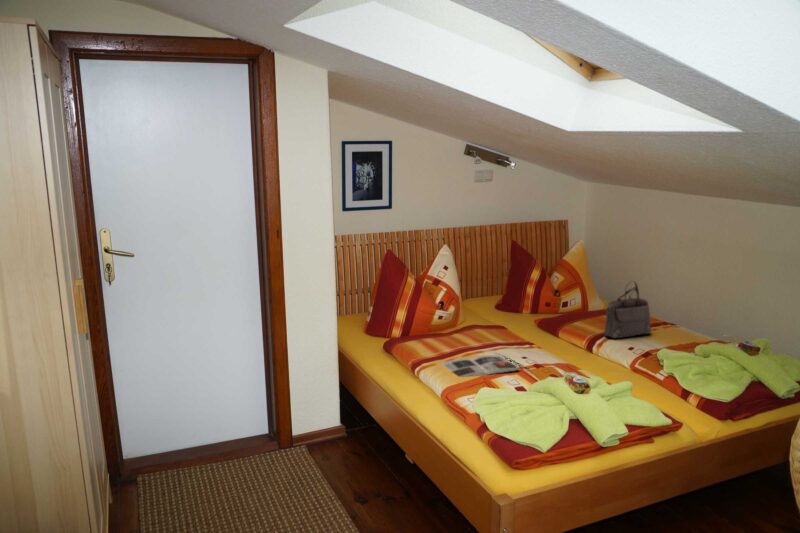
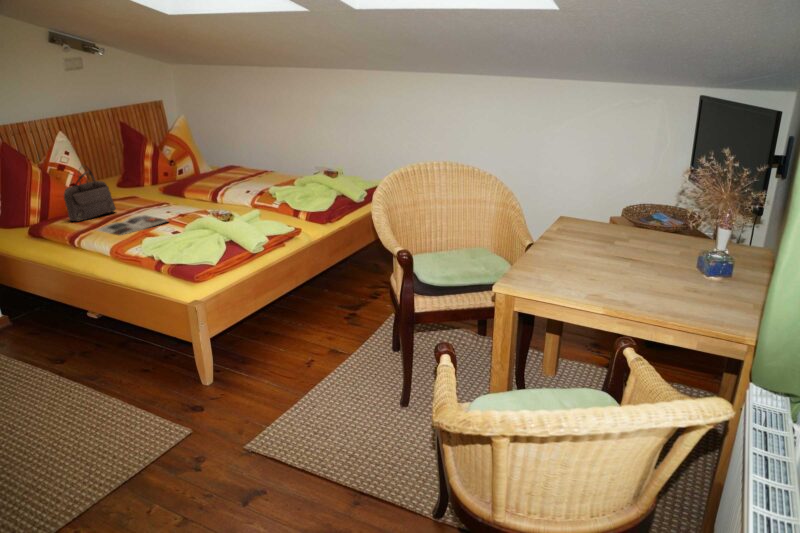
handbag: present [604,282,651,338] -> present [64,167,116,221]

